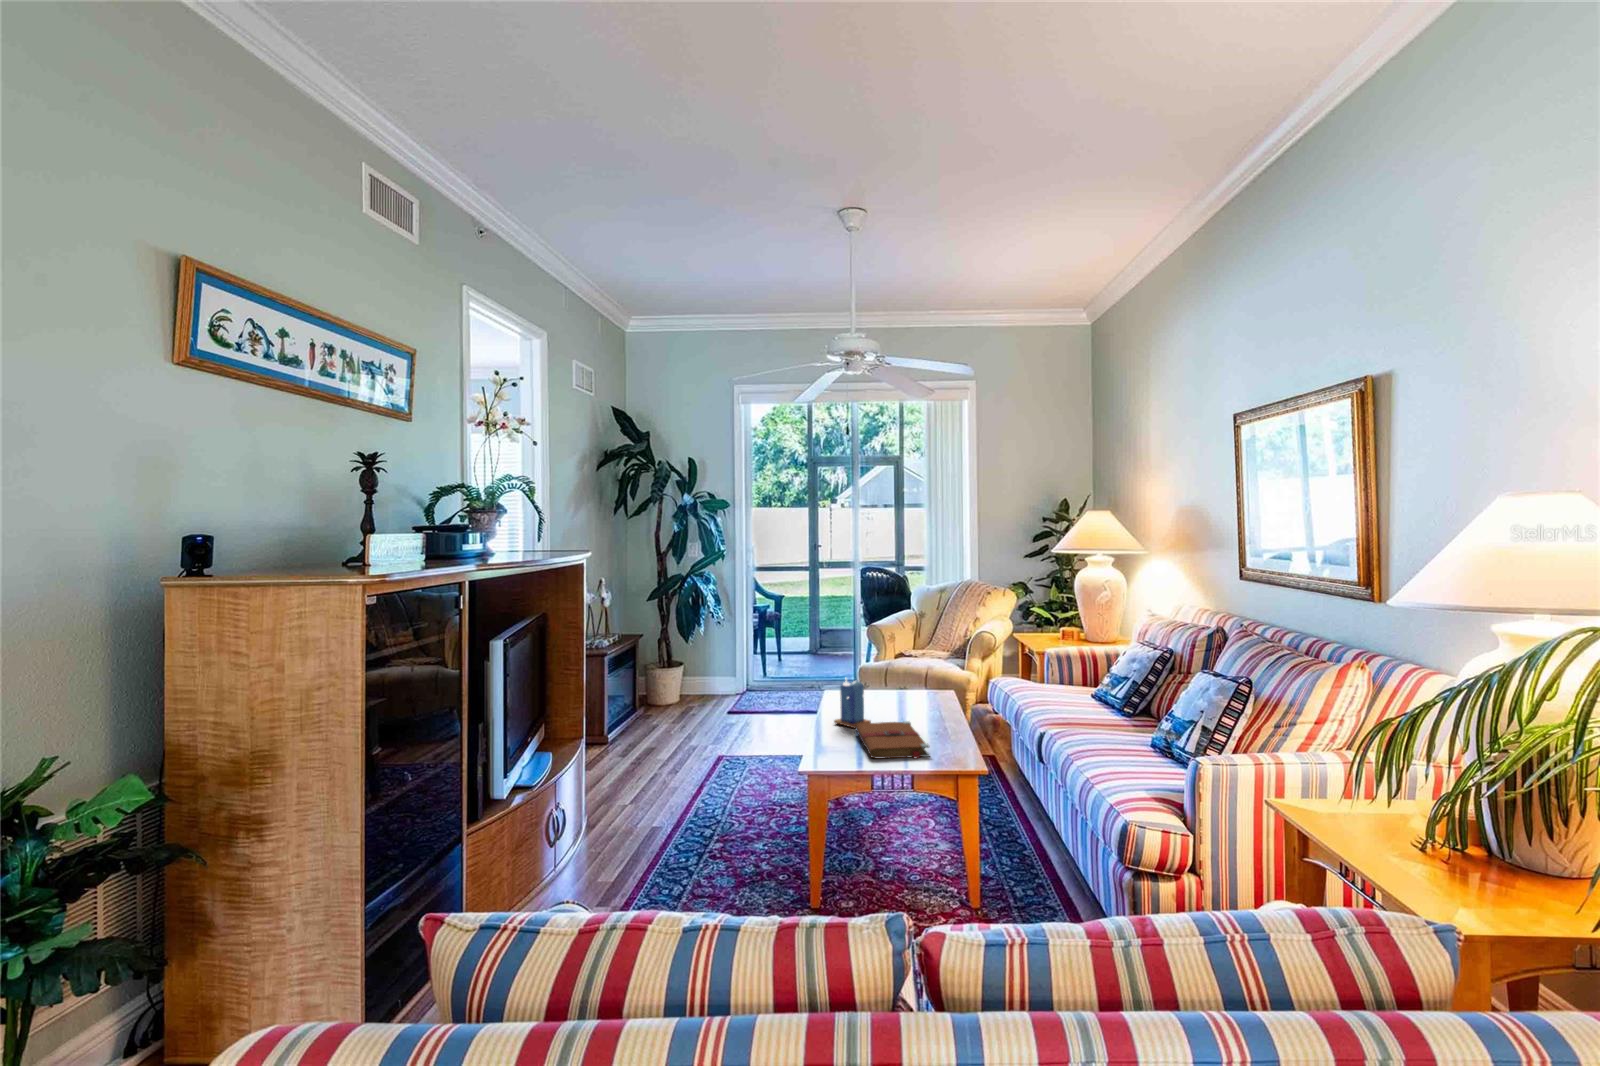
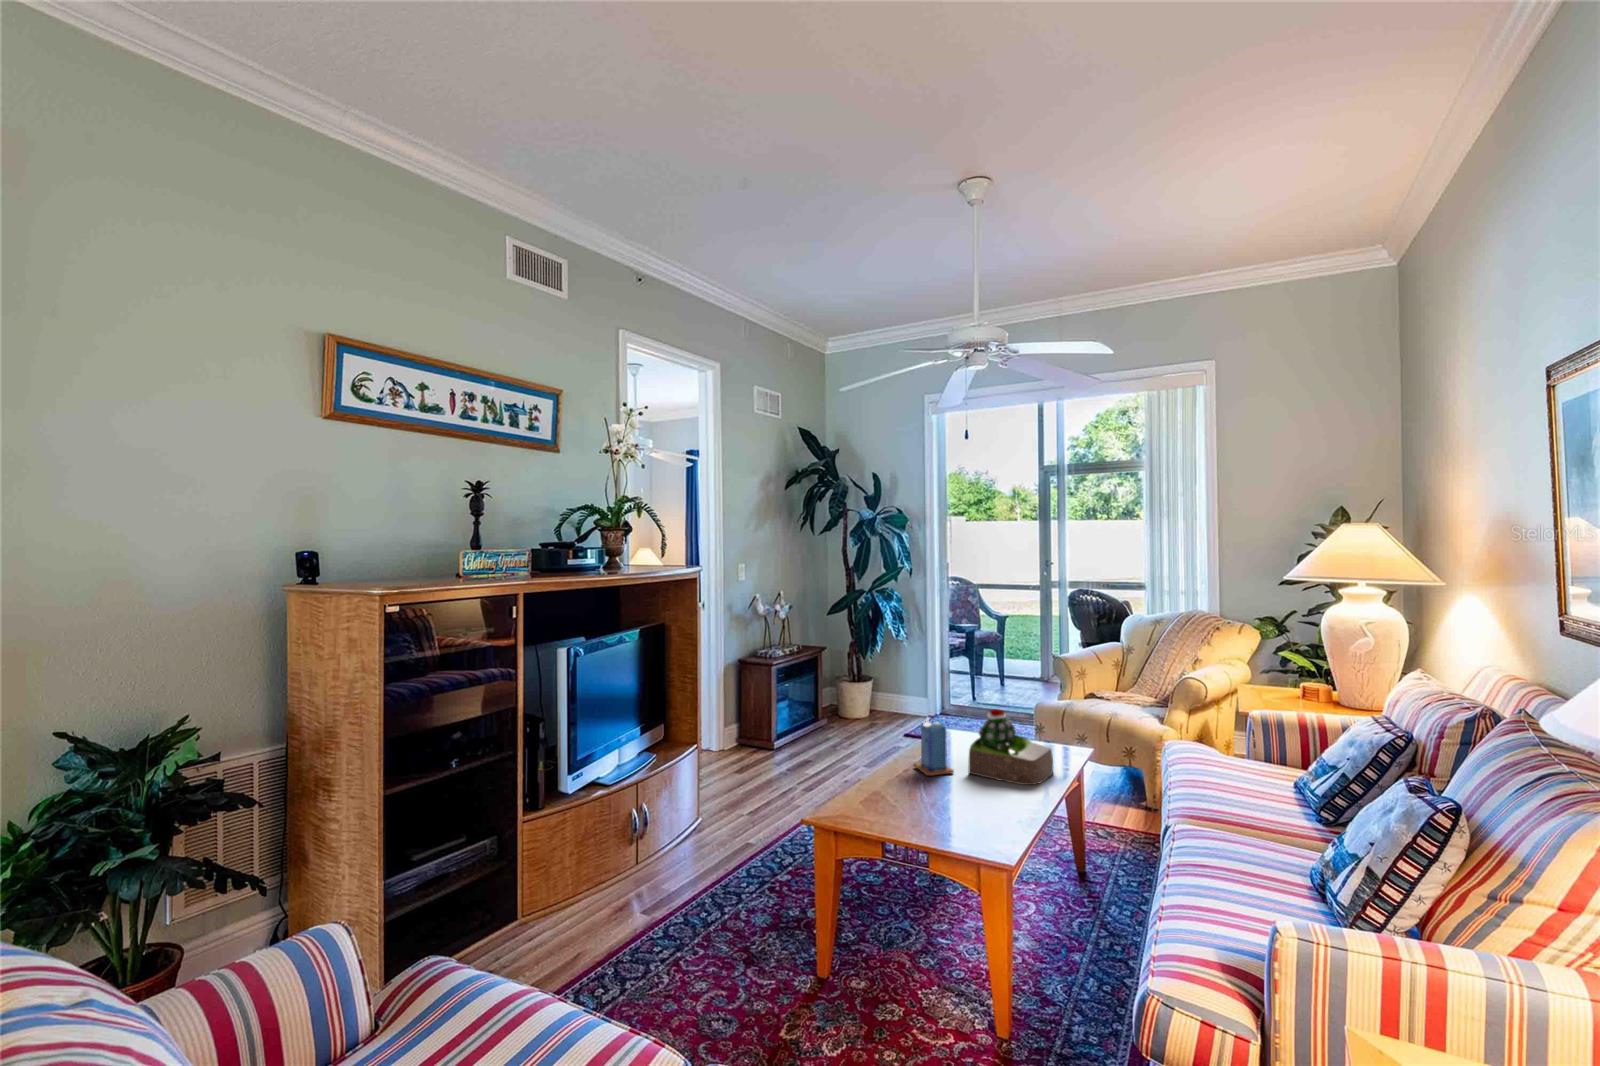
succulent plant: none [882,665,941,723] -> present [968,709,1053,785]
book: present [855,721,930,758] -> none [894,772,983,830]

